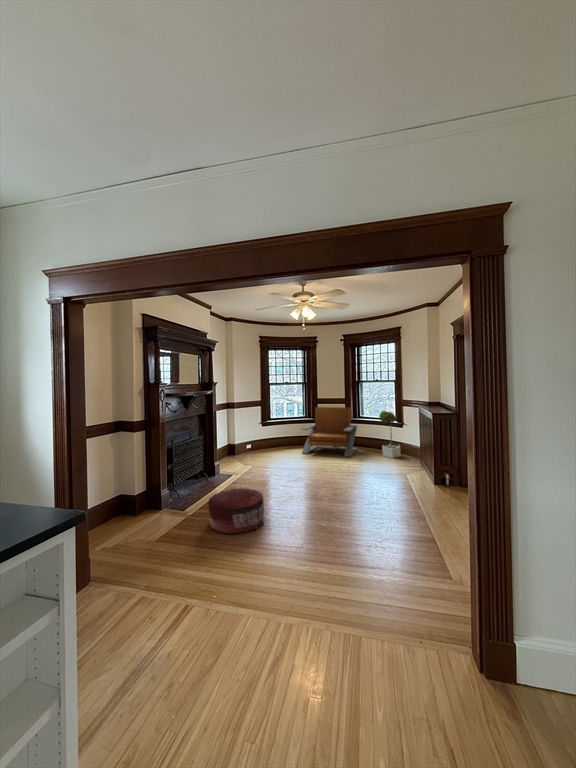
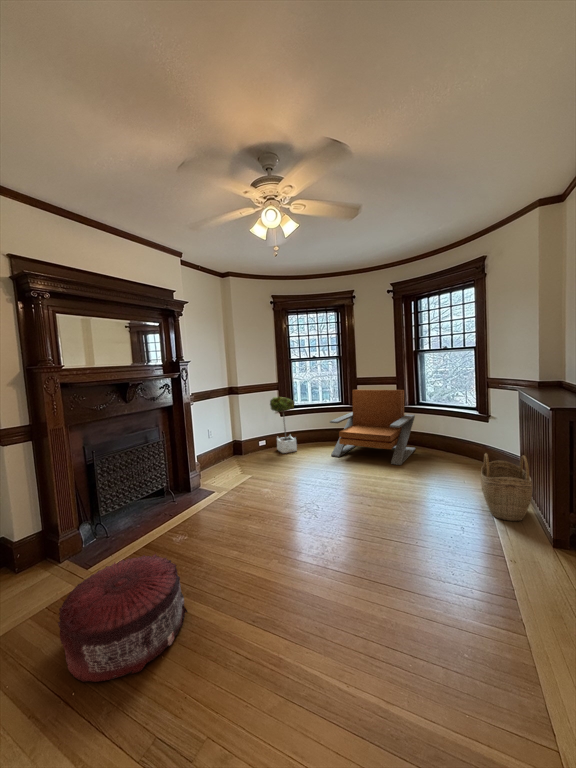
potted tree: present [379,411,401,458] -> present [270,397,297,453]
woven basket: none [399,441,424,477] -> present [481,453,532,521]

